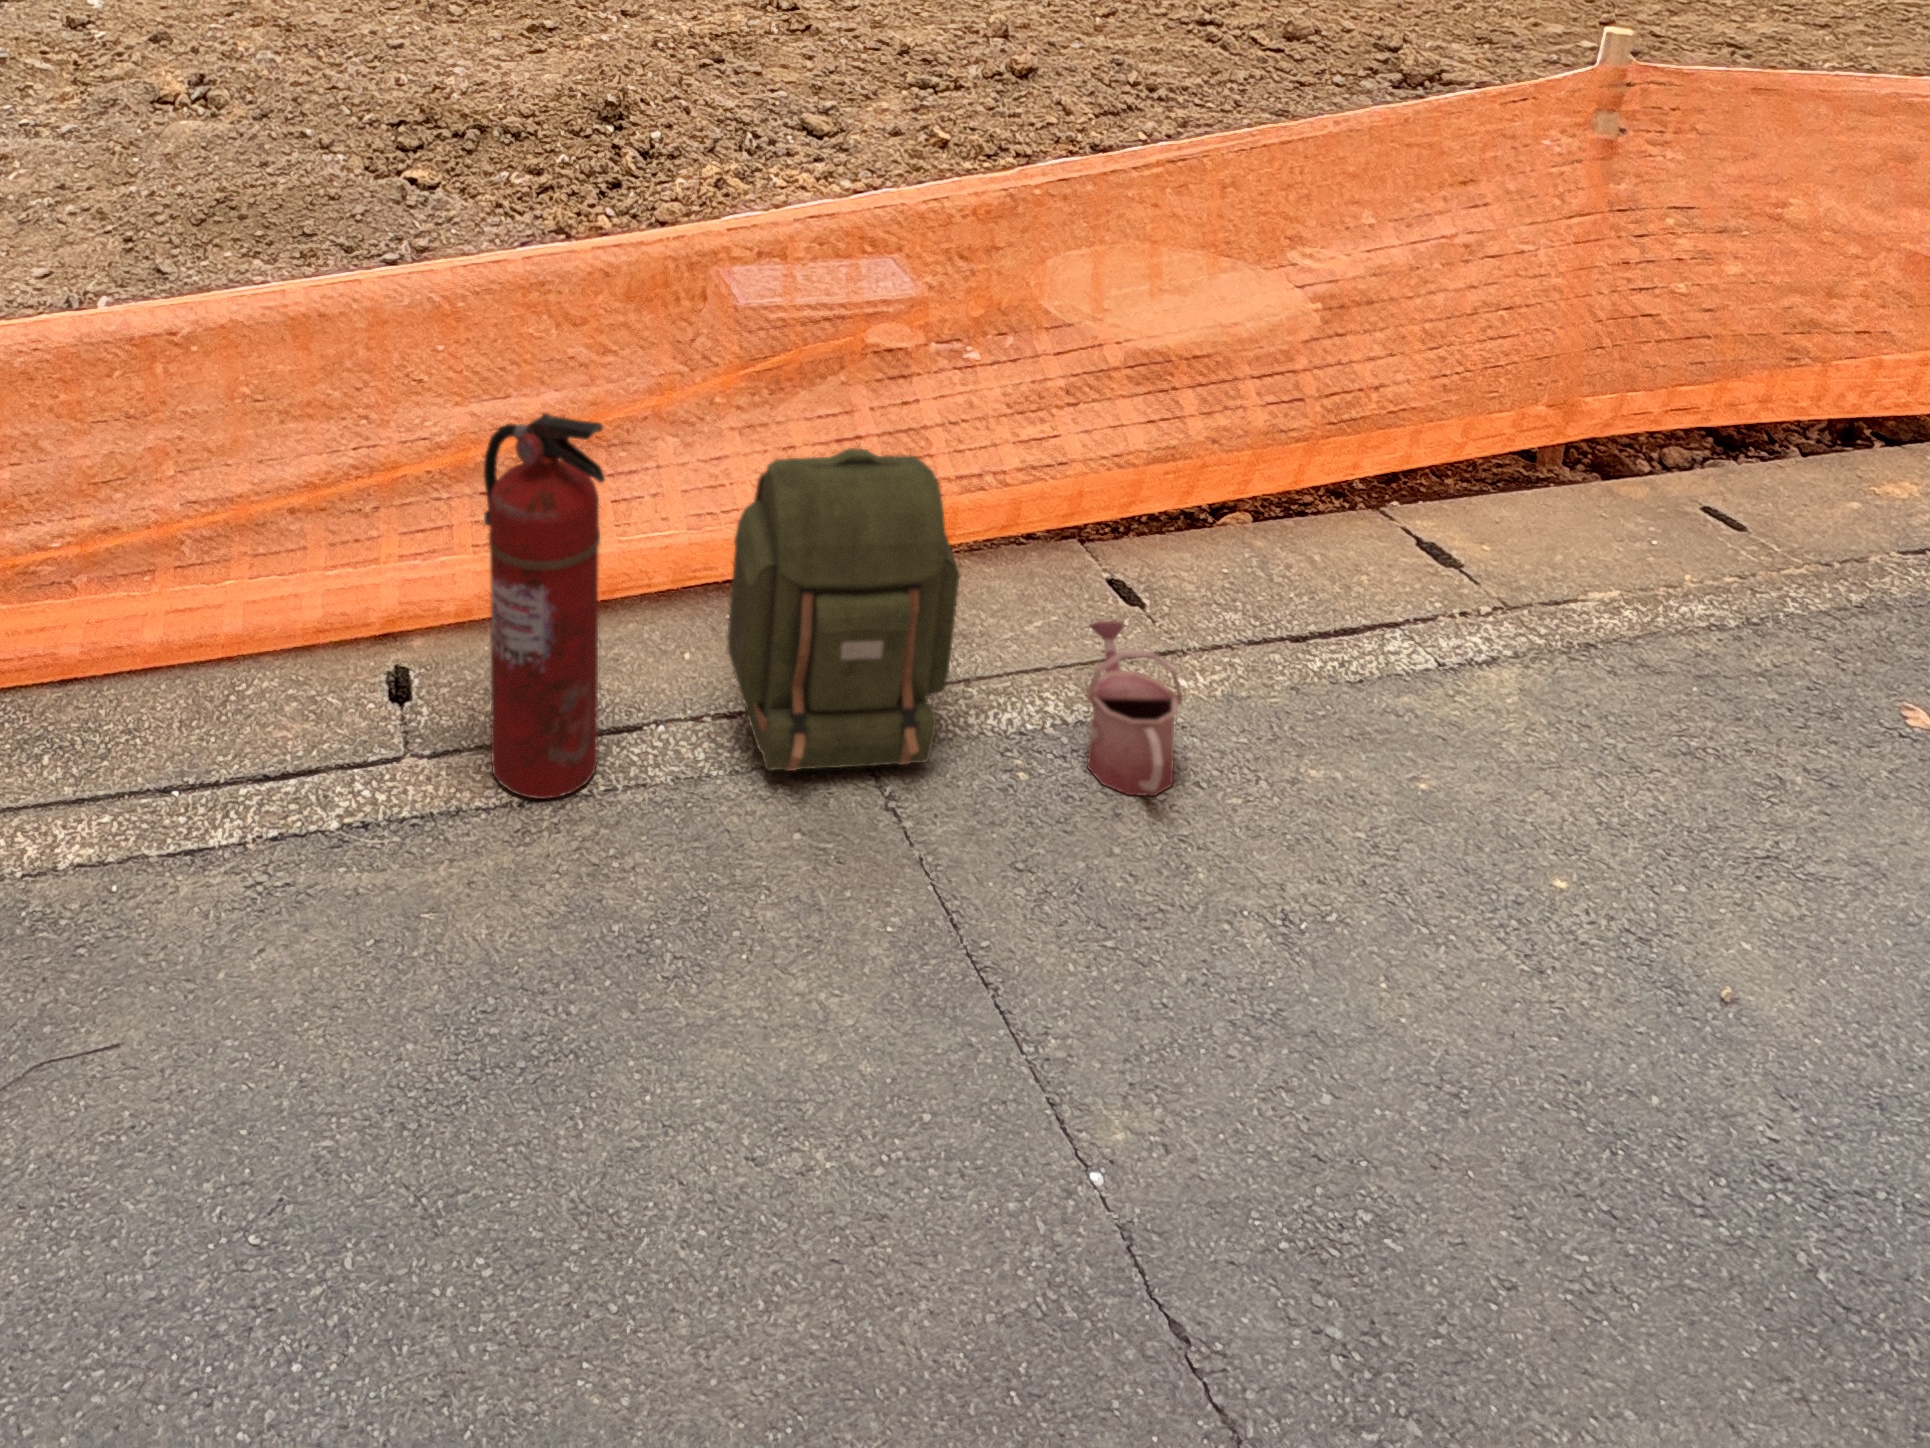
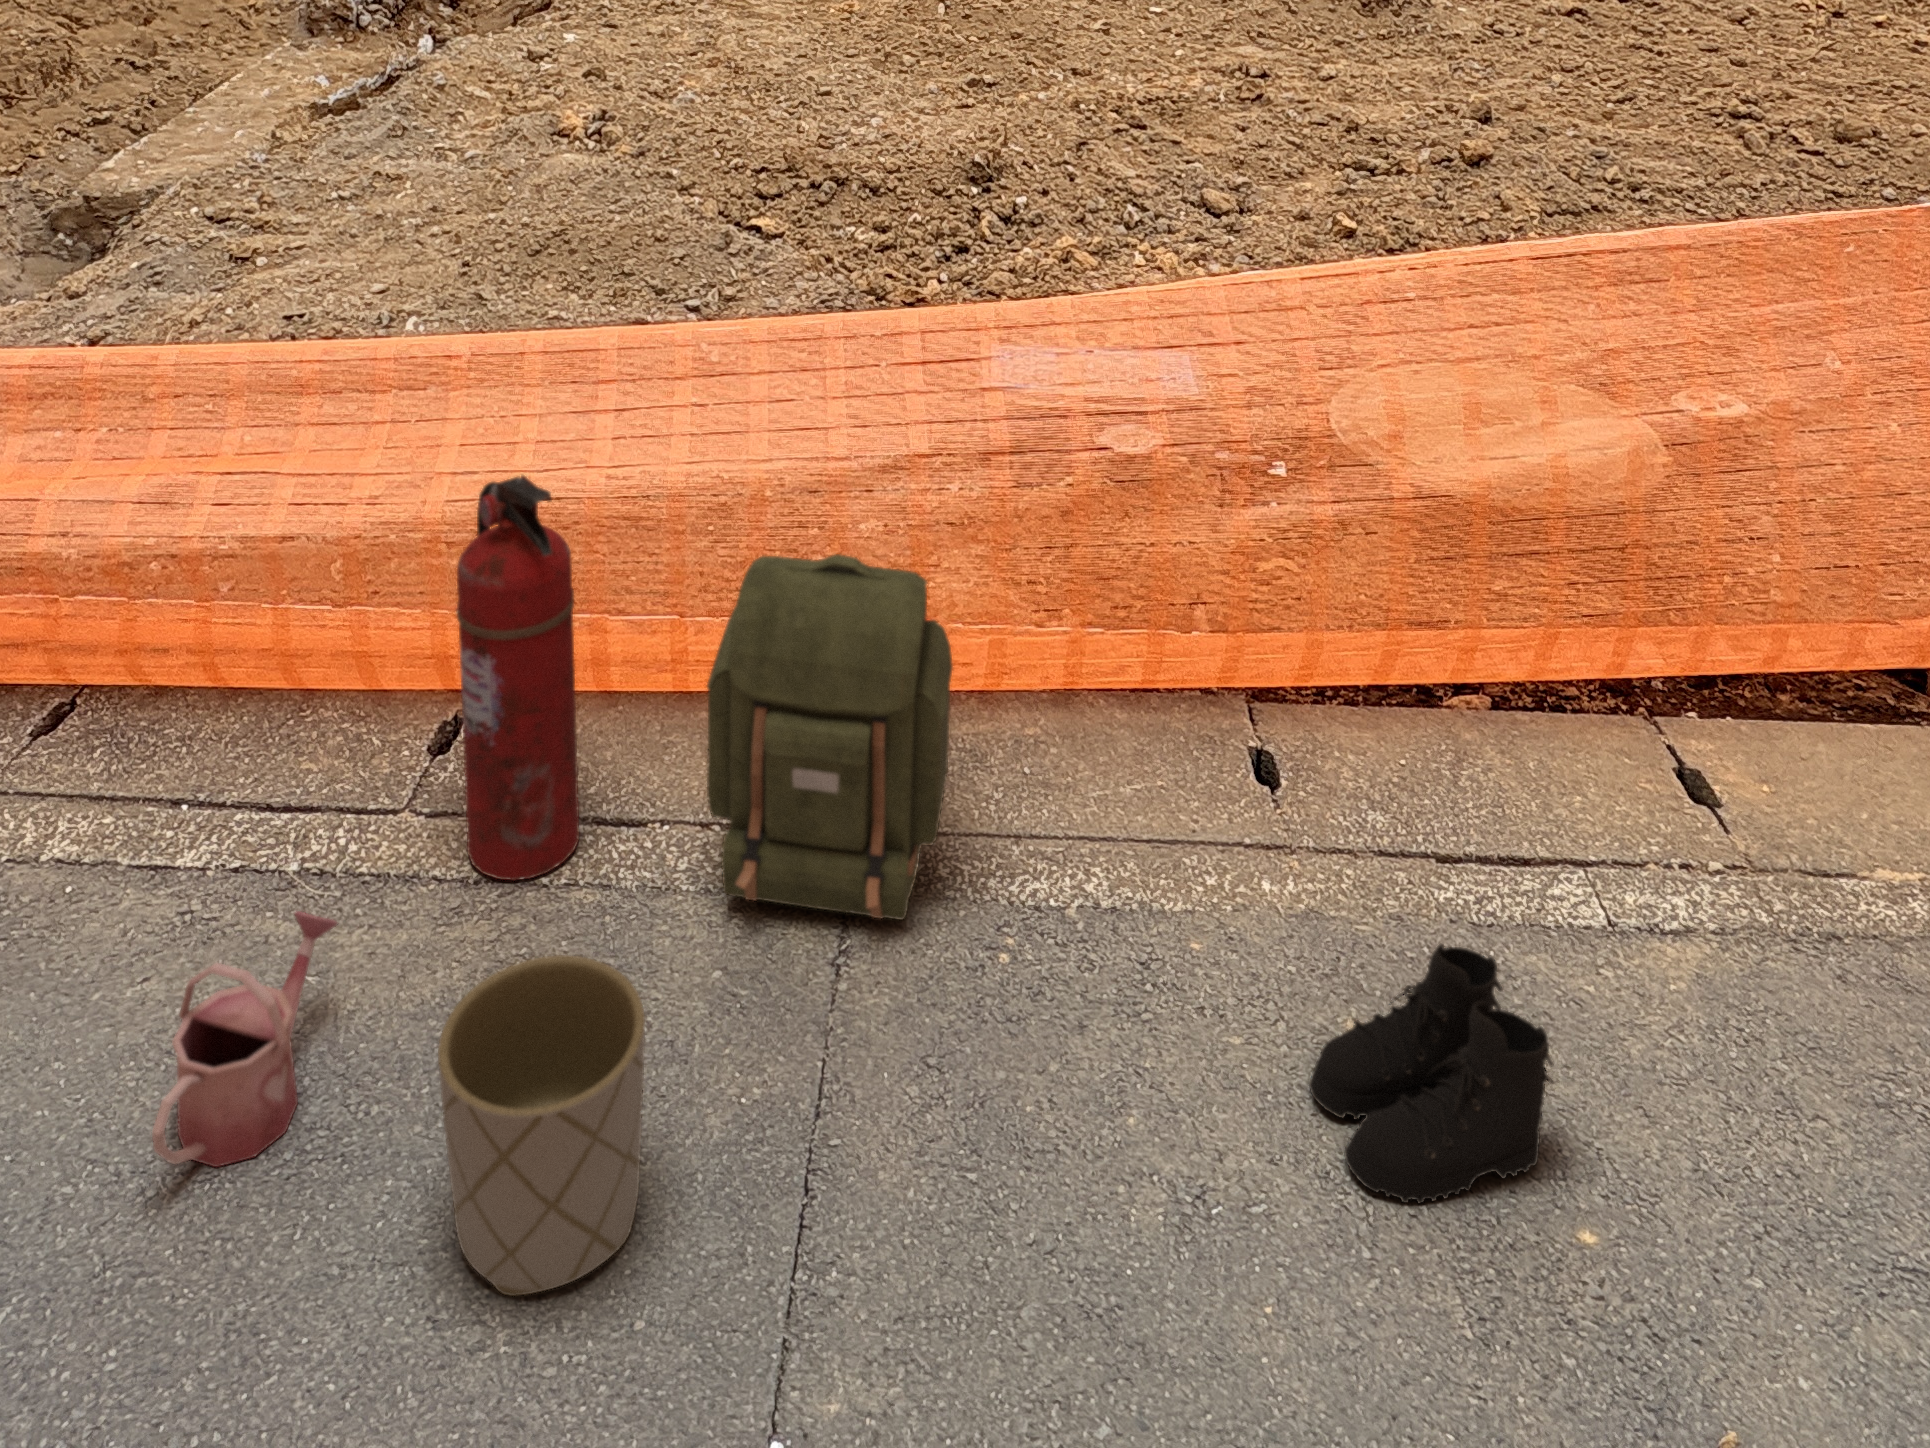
watering can: present [1086,621,1183,796] -> present [152,911,337,1167]
boots: none [1310,687,1507,886] -> present [1309,944,1553,1203]
planter: none [703,823,888,1121] -> present [438,955,645,1296]

